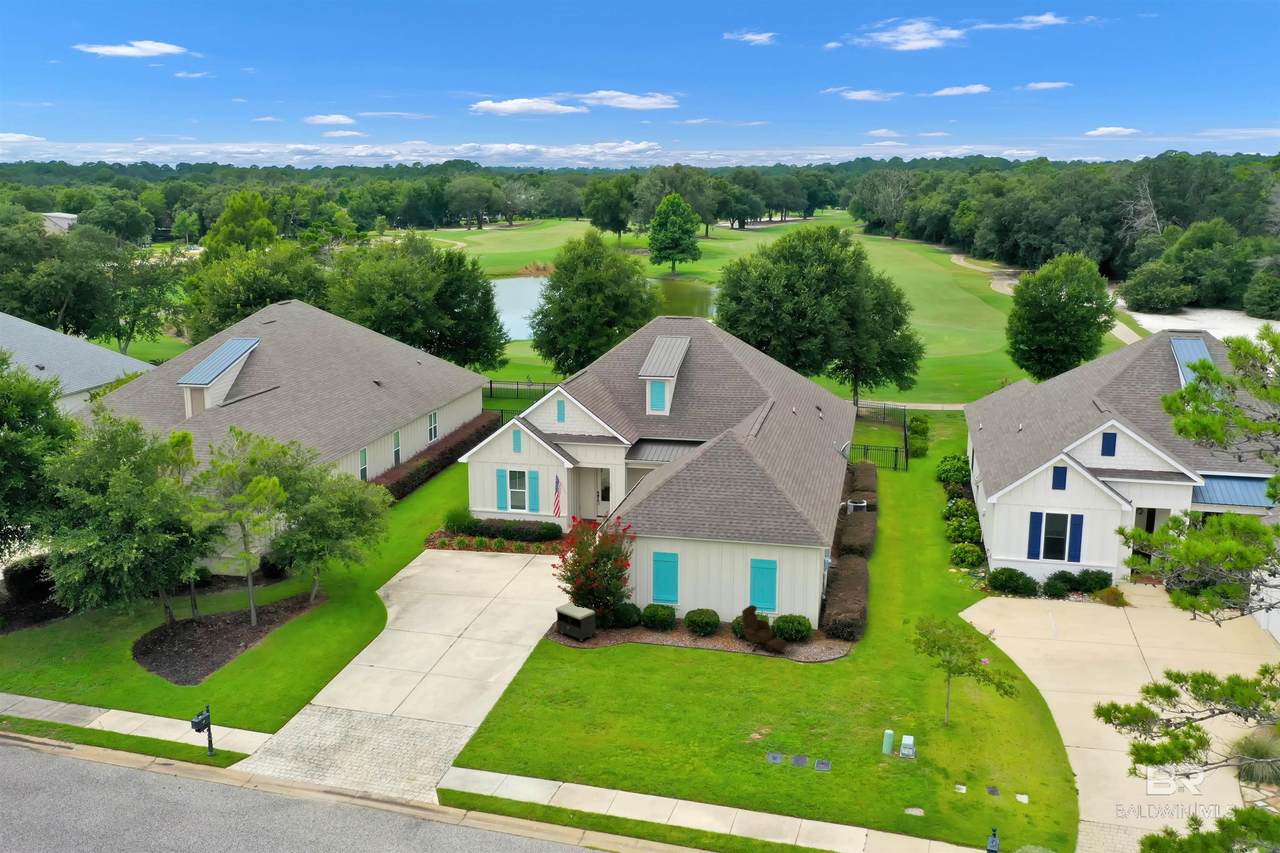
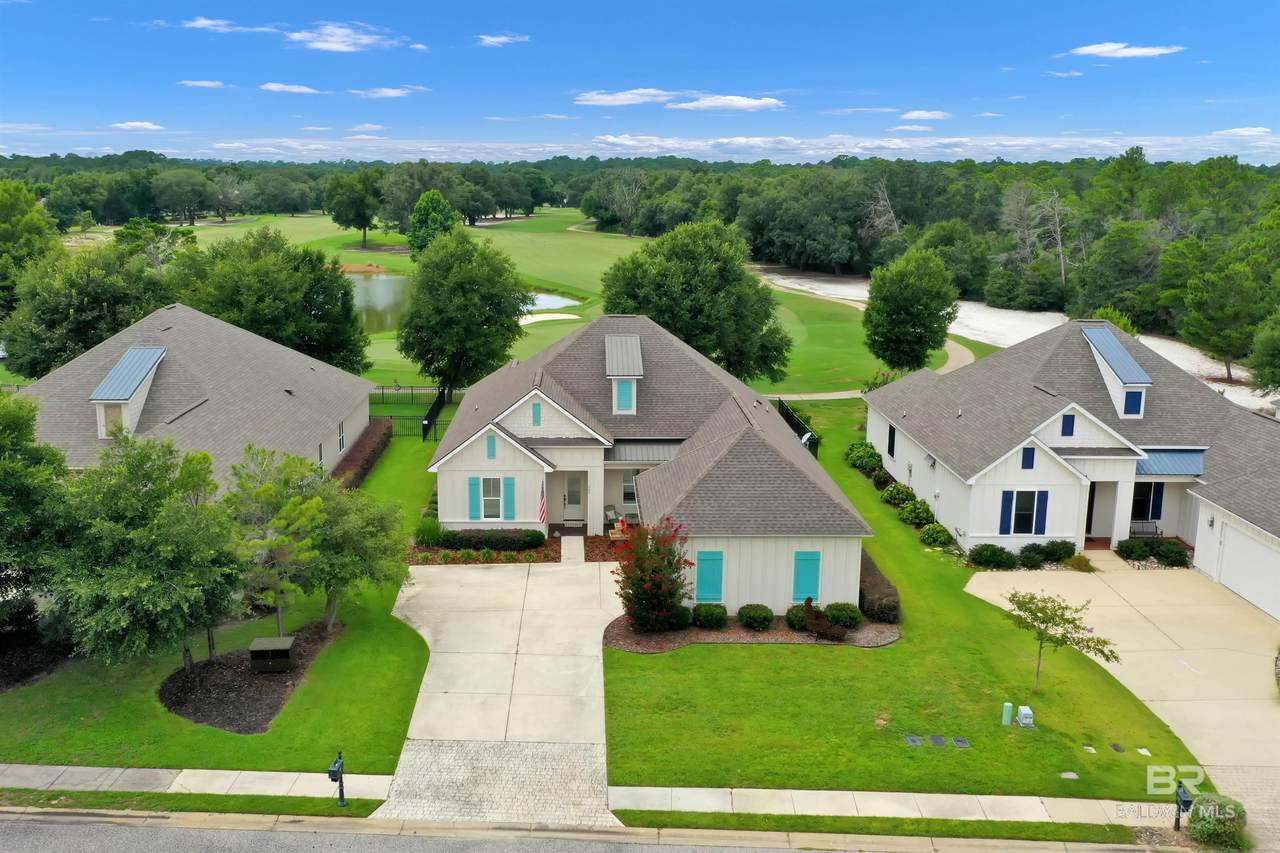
storage bench: present [556,602,596,641] -> present [249,637,296,673]

